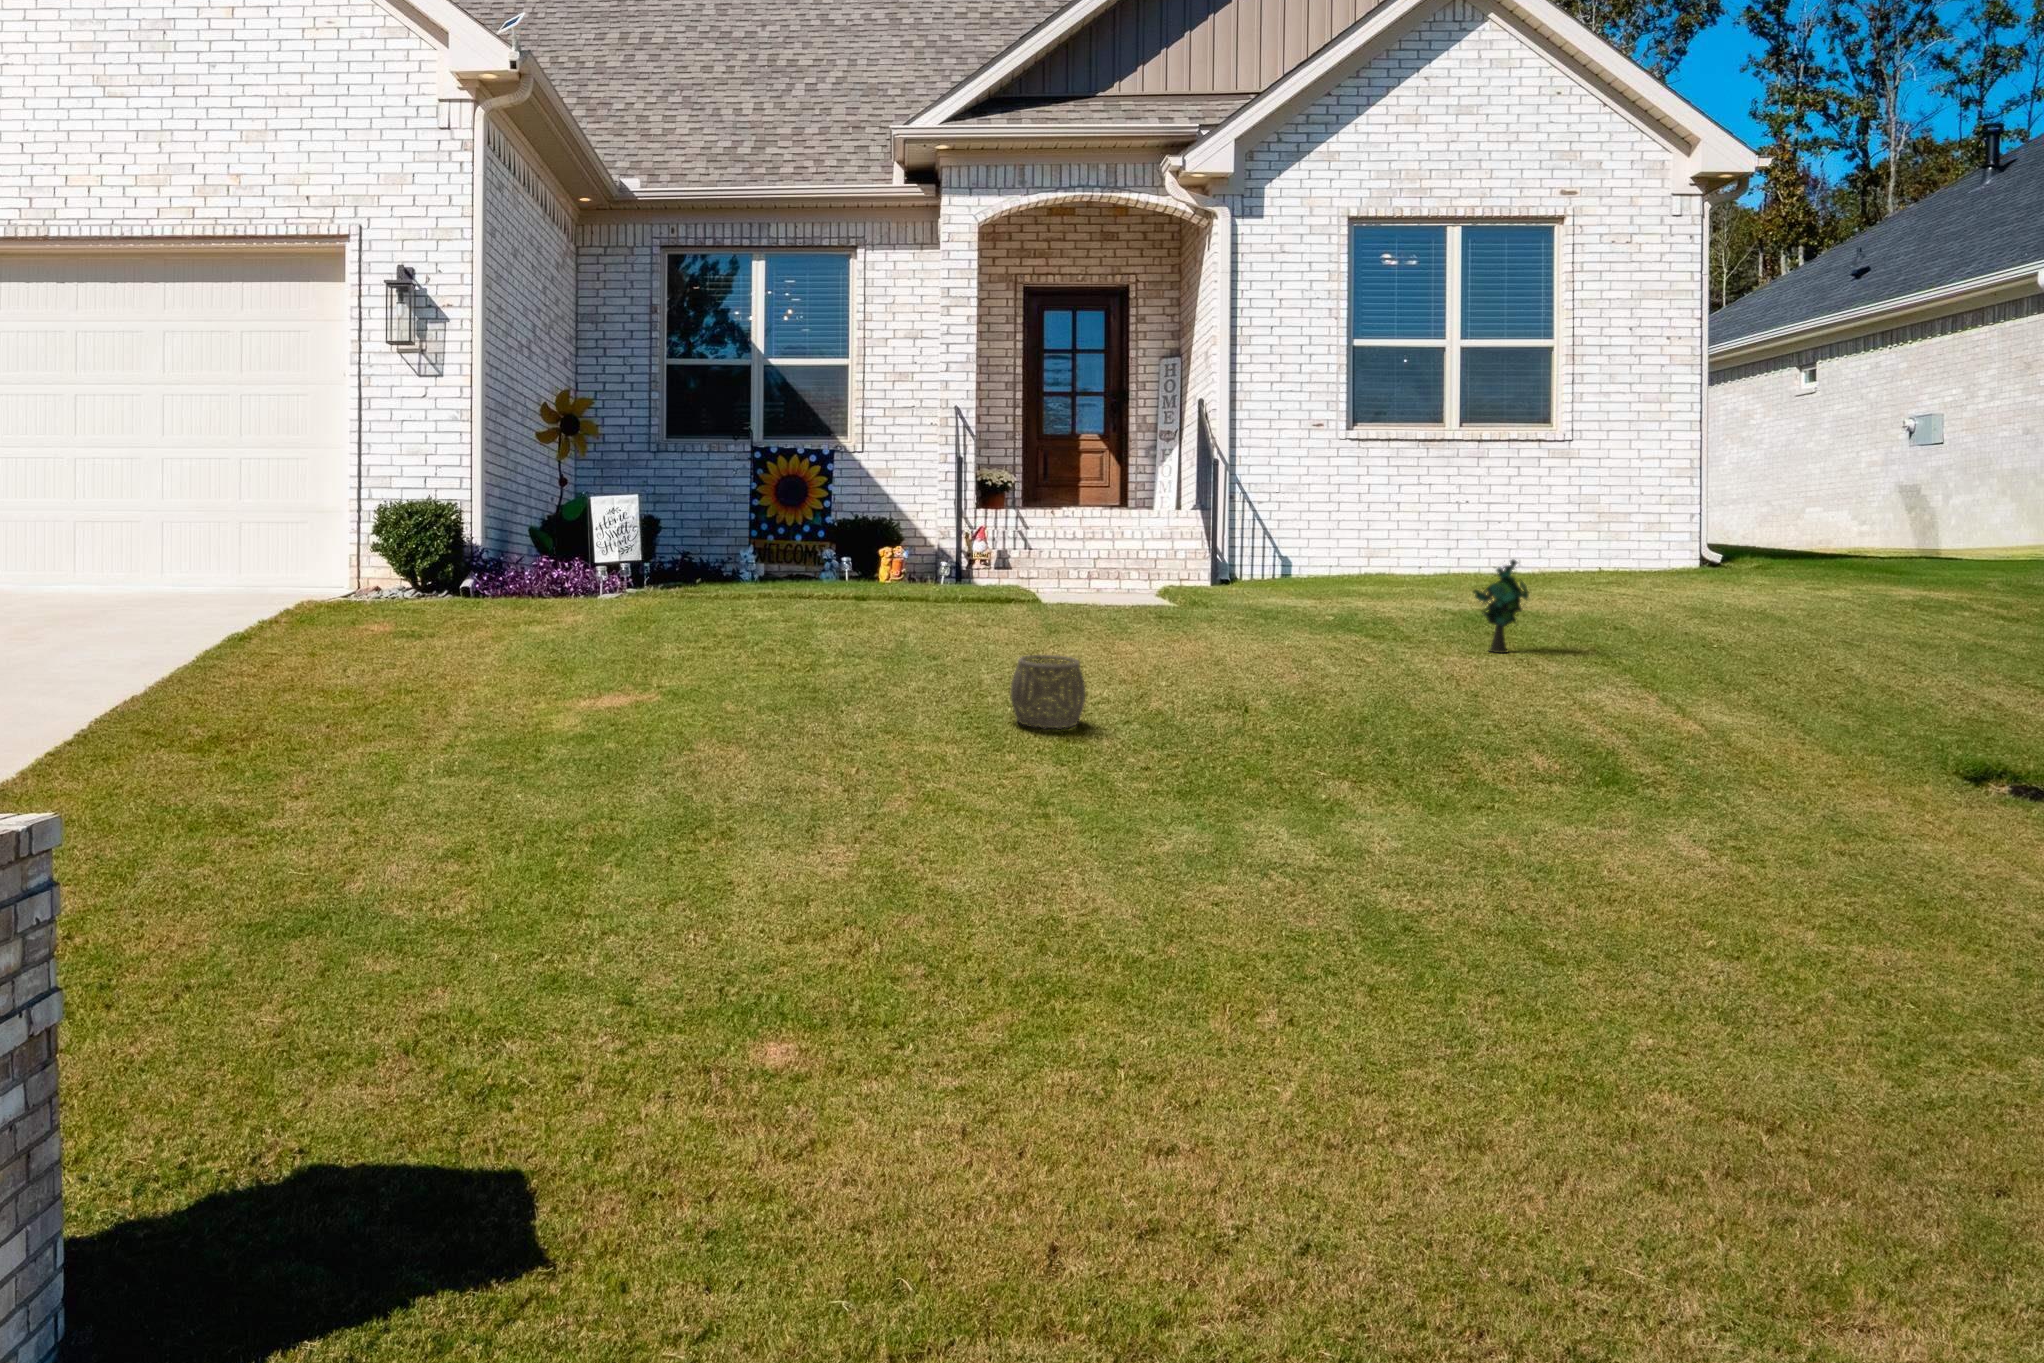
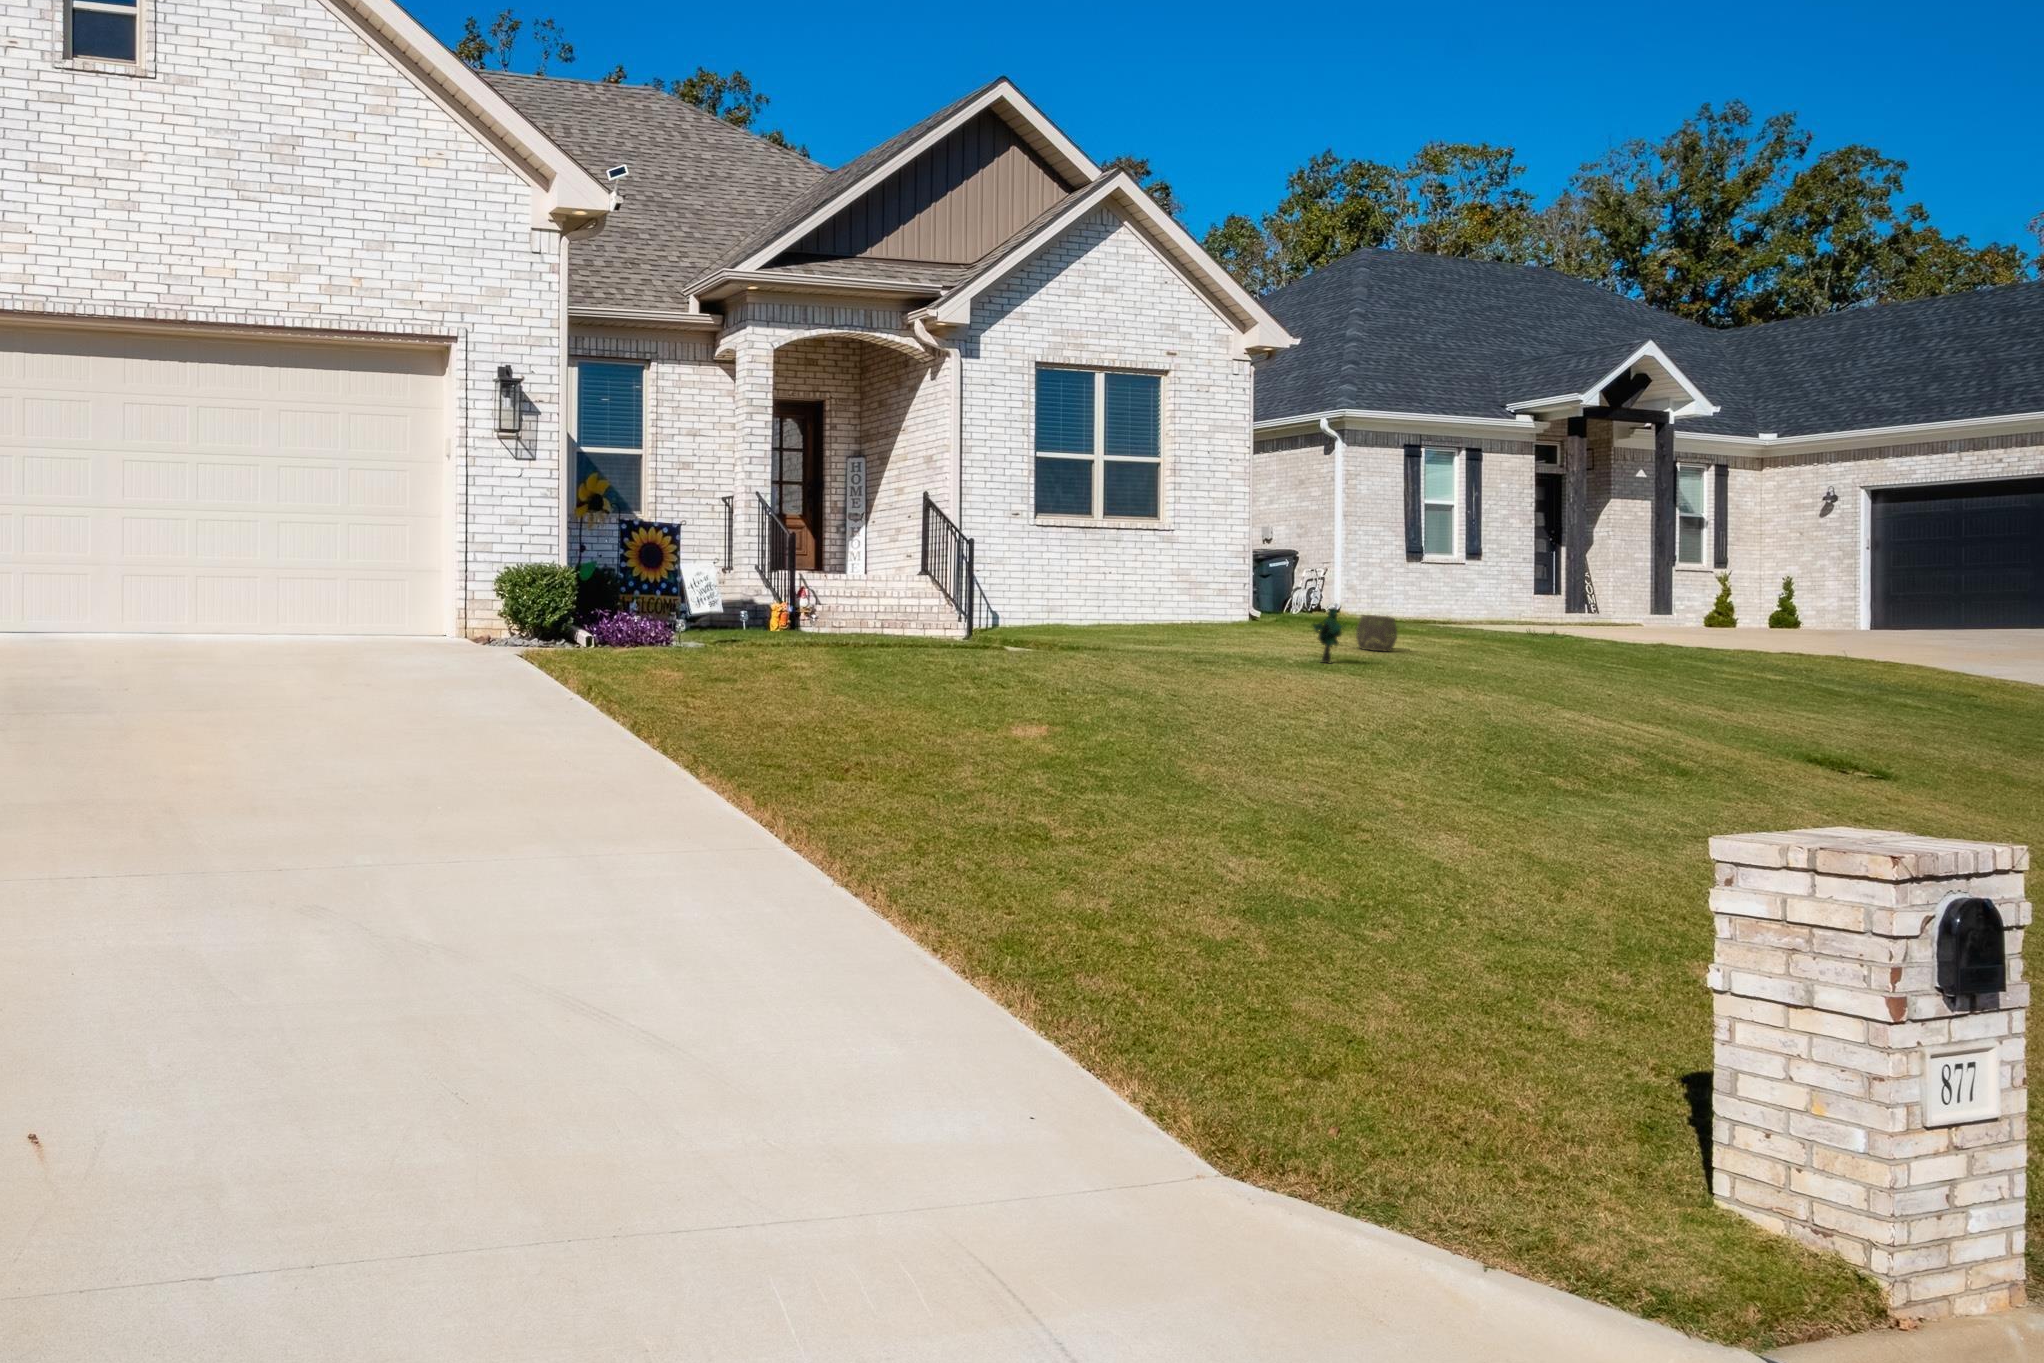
woven basket: present [1011,655,1086,729] -> present [1356,615,1397,651]

